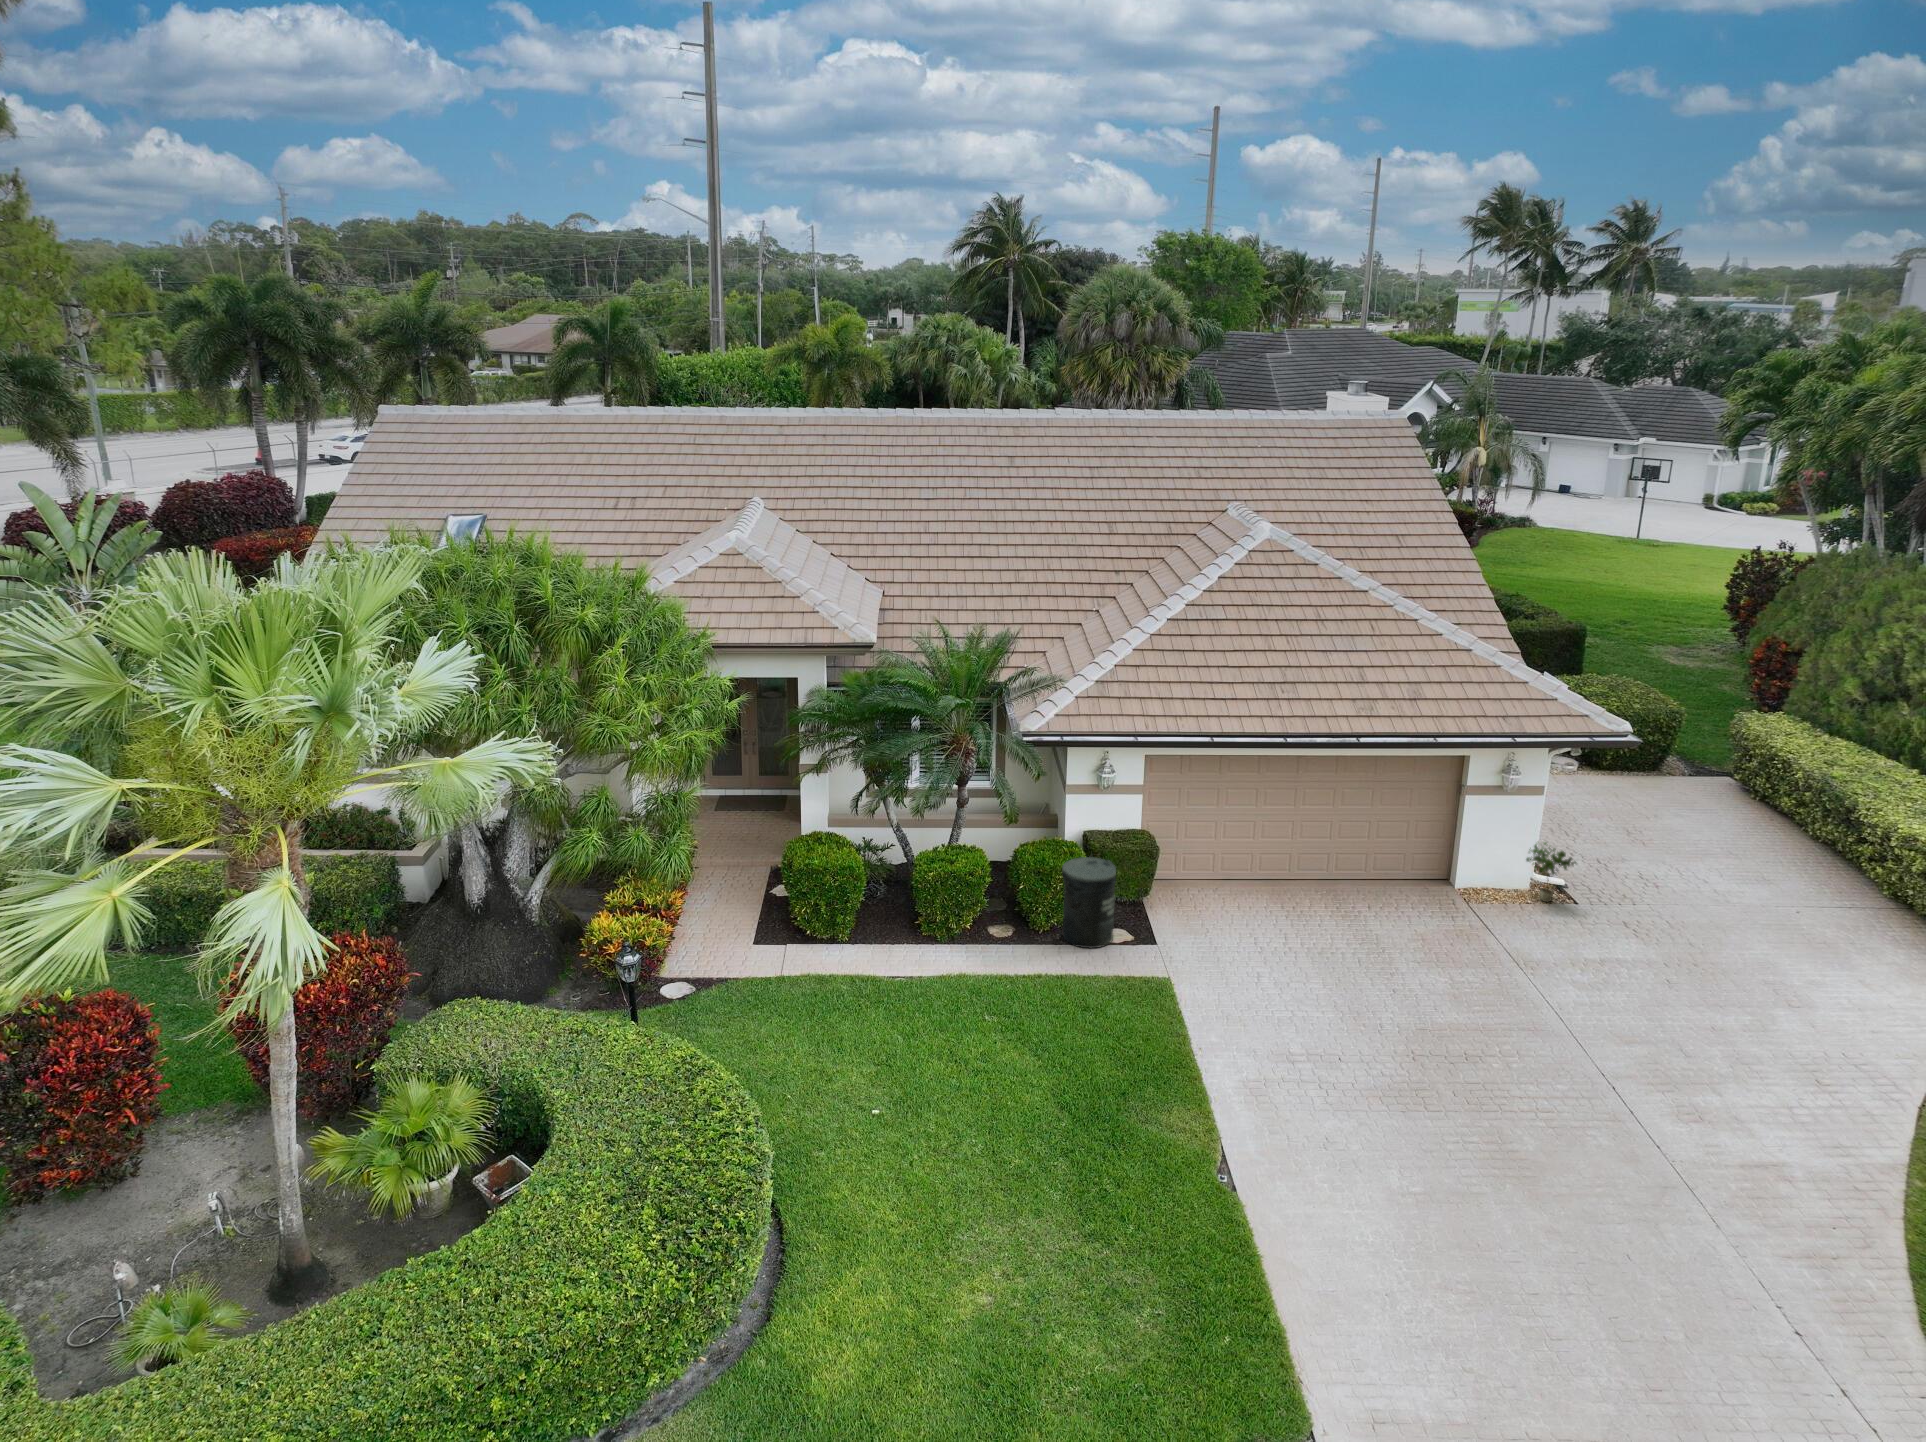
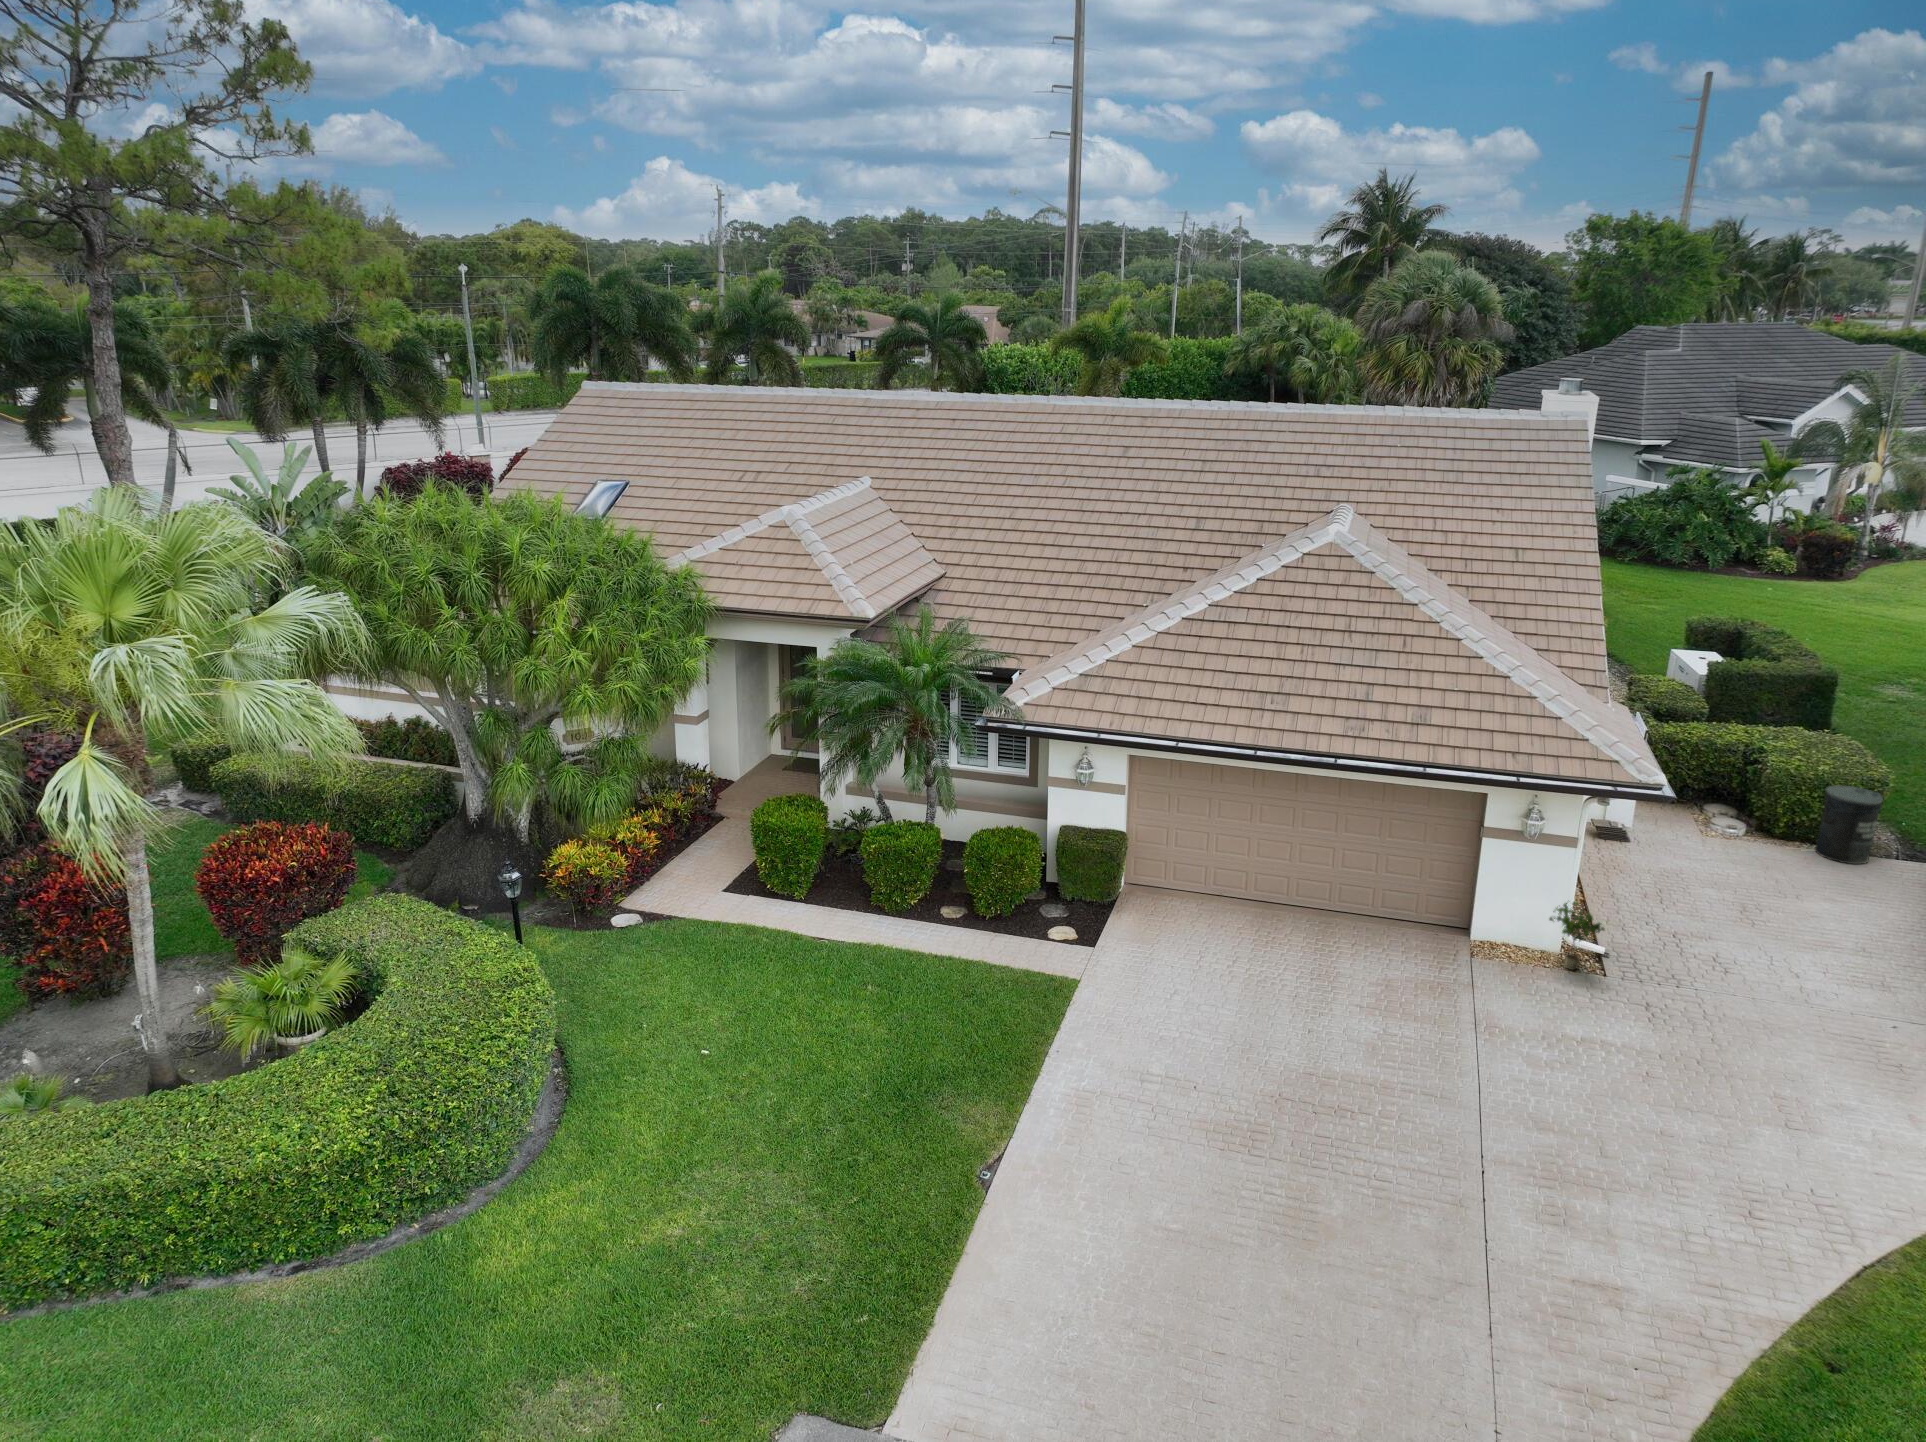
trash can: present [1062,857,1116,948] -> present [1815,785,1883,864]

